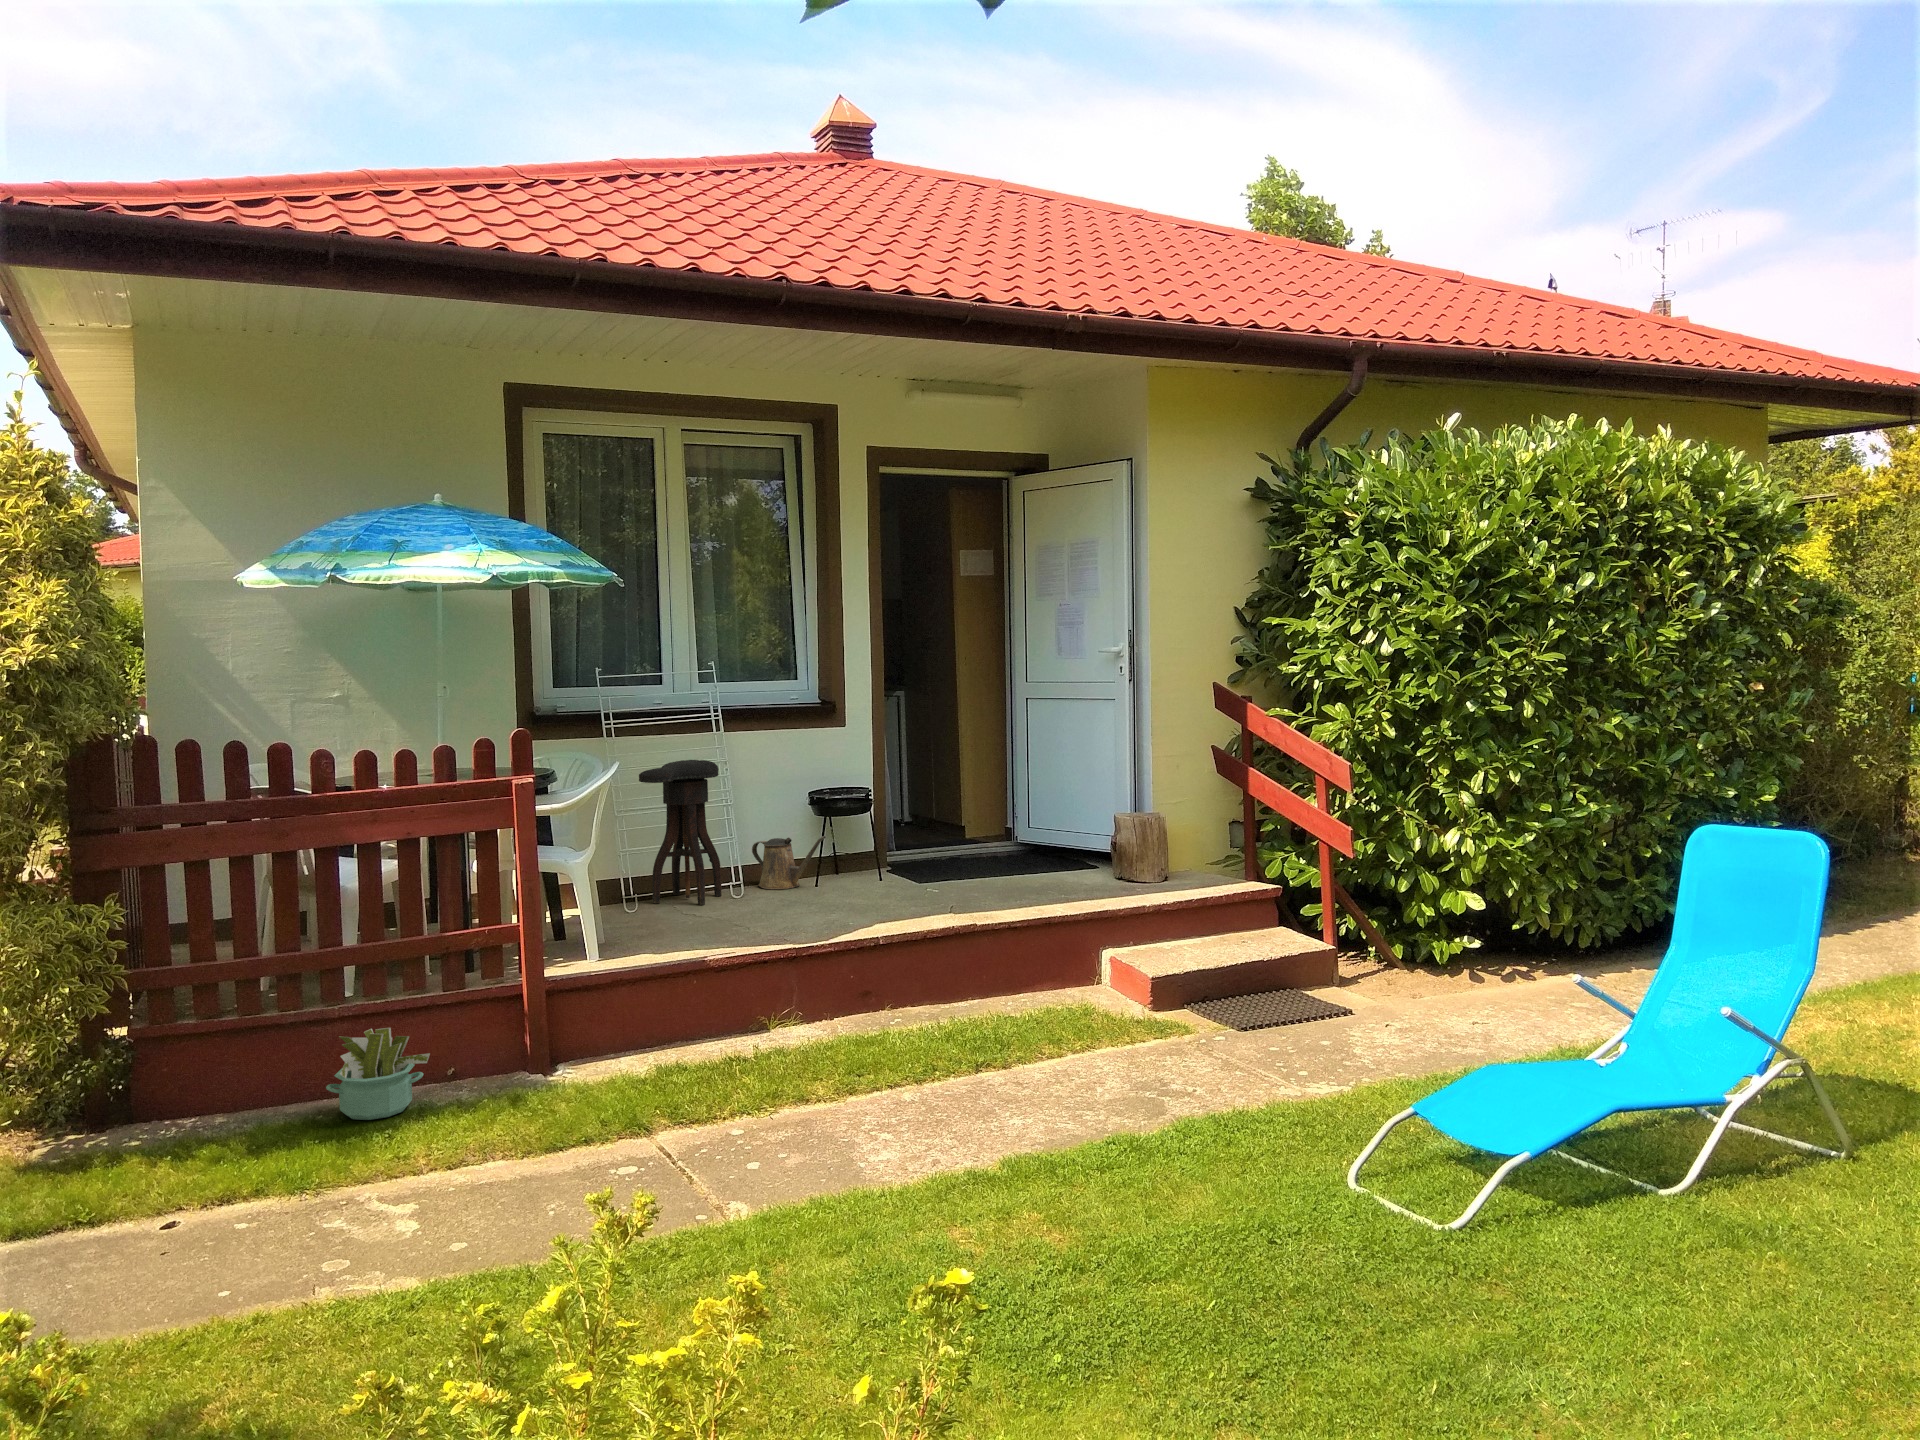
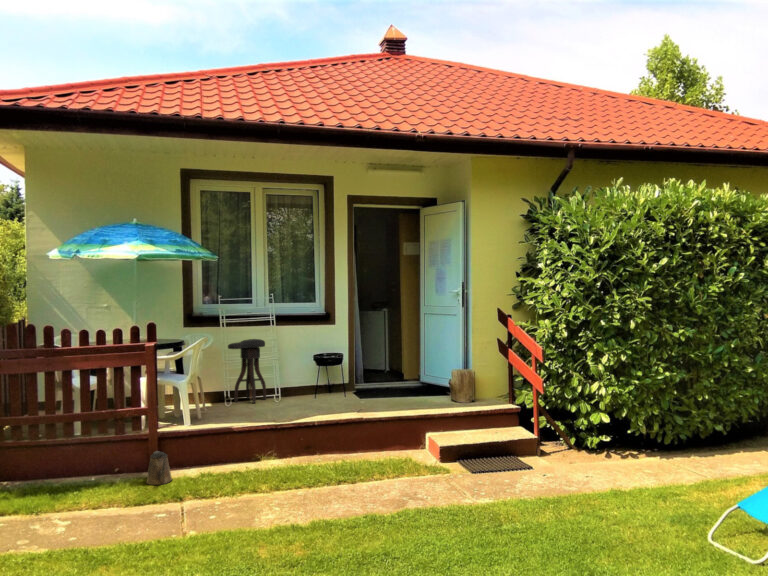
watering can: present [752,836,826,889] -> present [146,451,172,485]
decorative plant: present [326,1028,430,1120] -> none [63,451,106,488]

